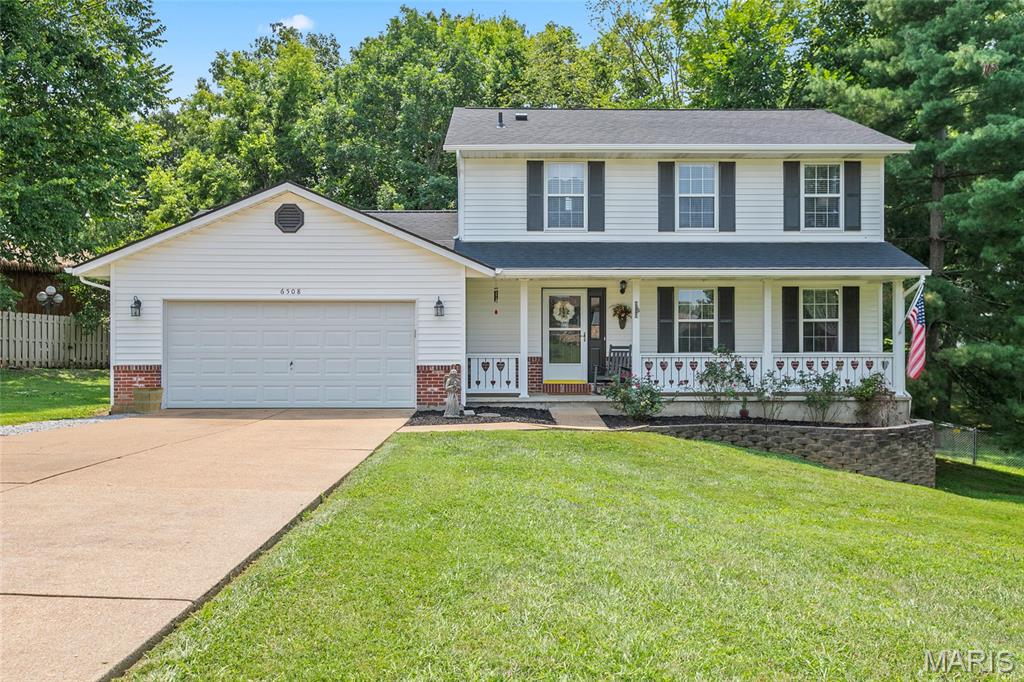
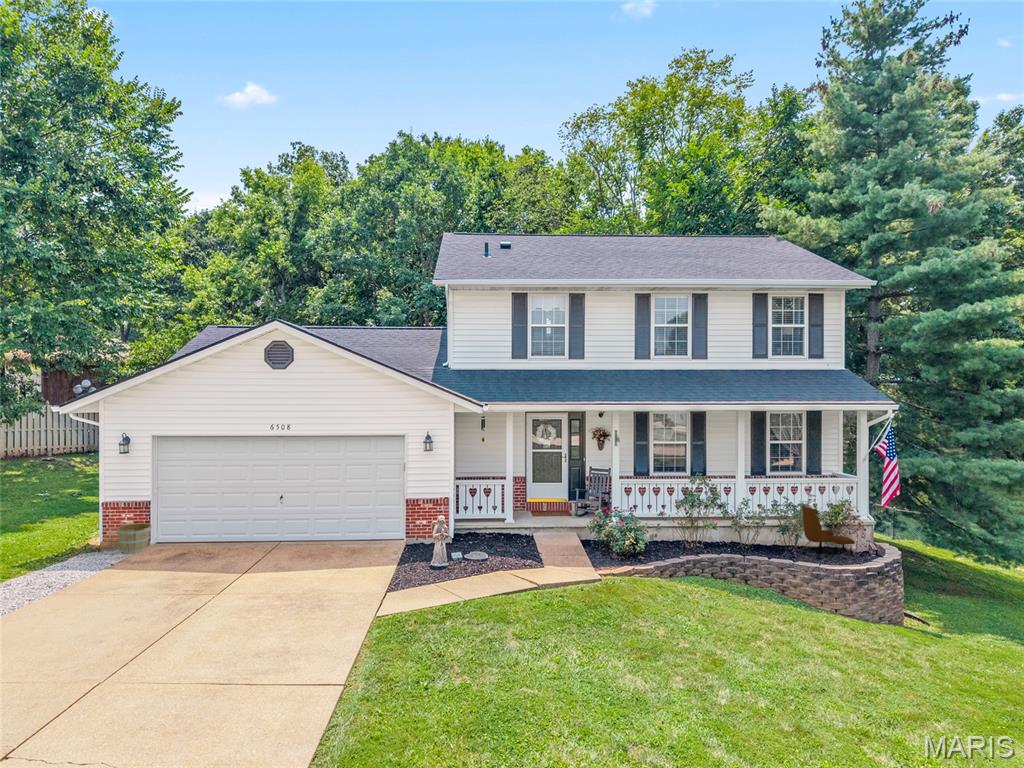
lounge chair: none [828,374,884,424] -> present [802,505,855,556]
decorative plant: present [739,391,749,417] -> none [709,520,735,547]

